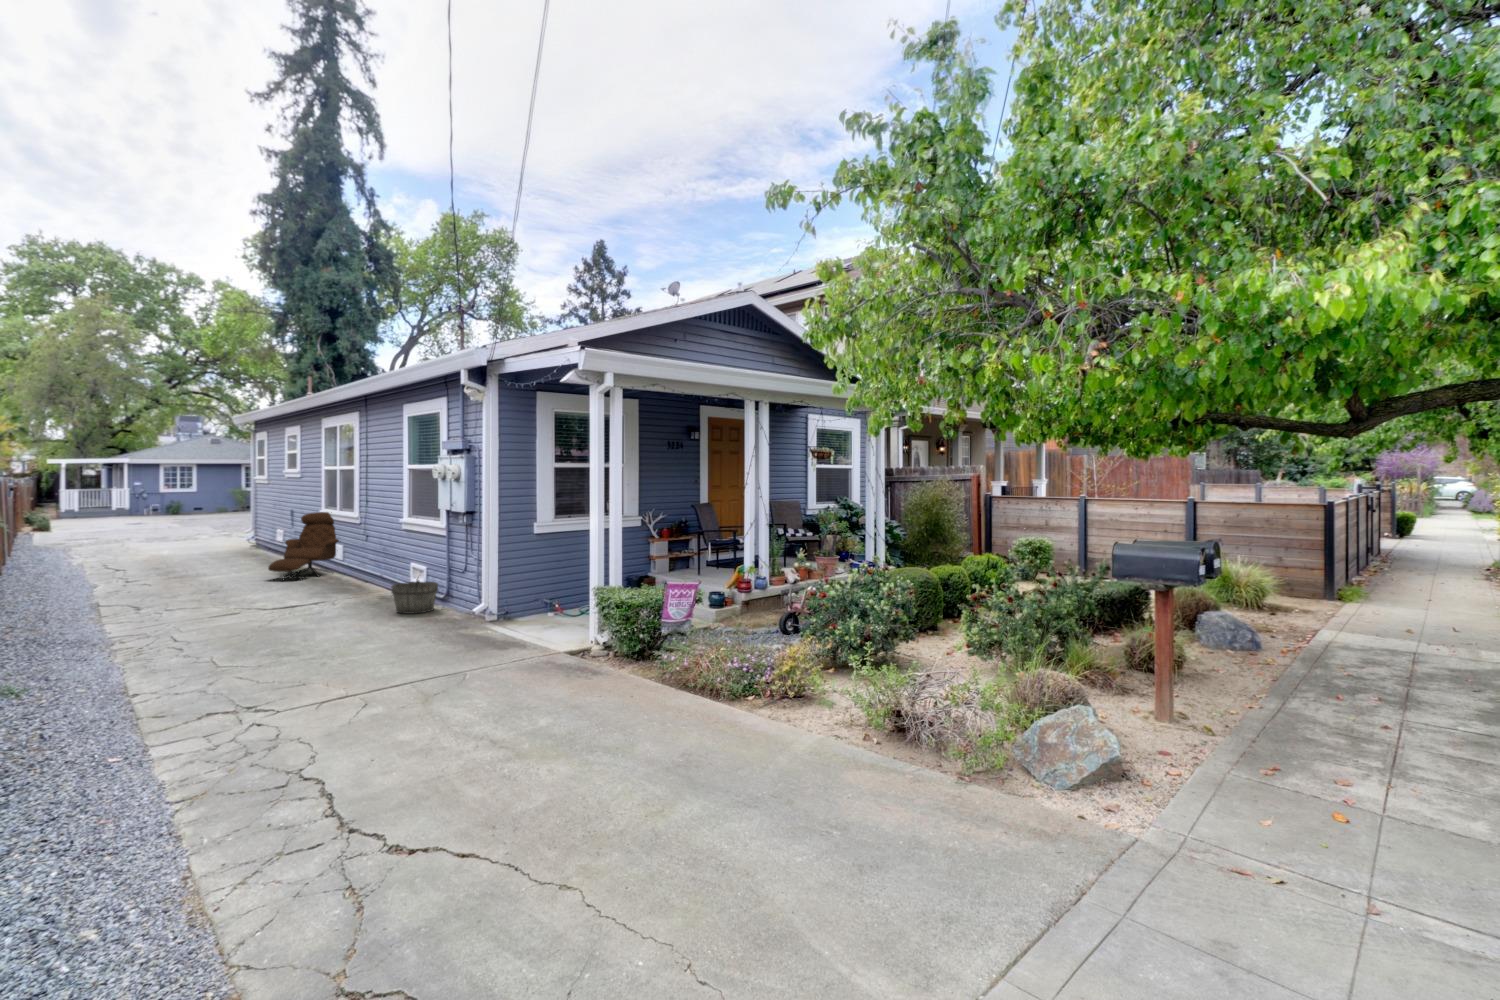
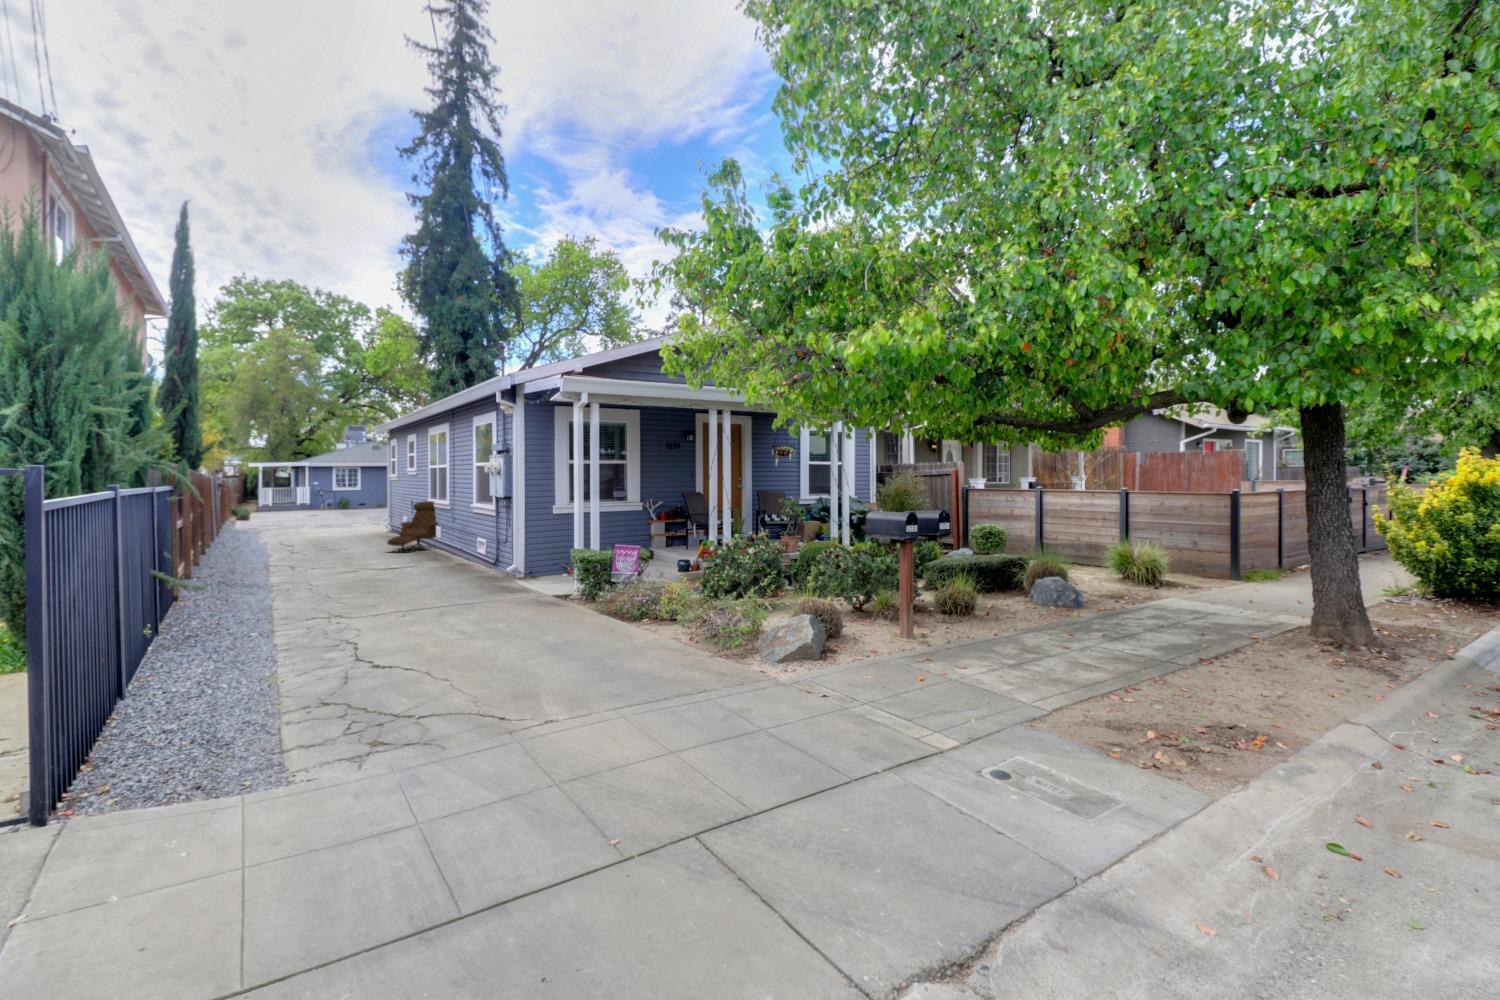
wooden bucket: present [391,579,438,614] -> none [457,544,492,572]

